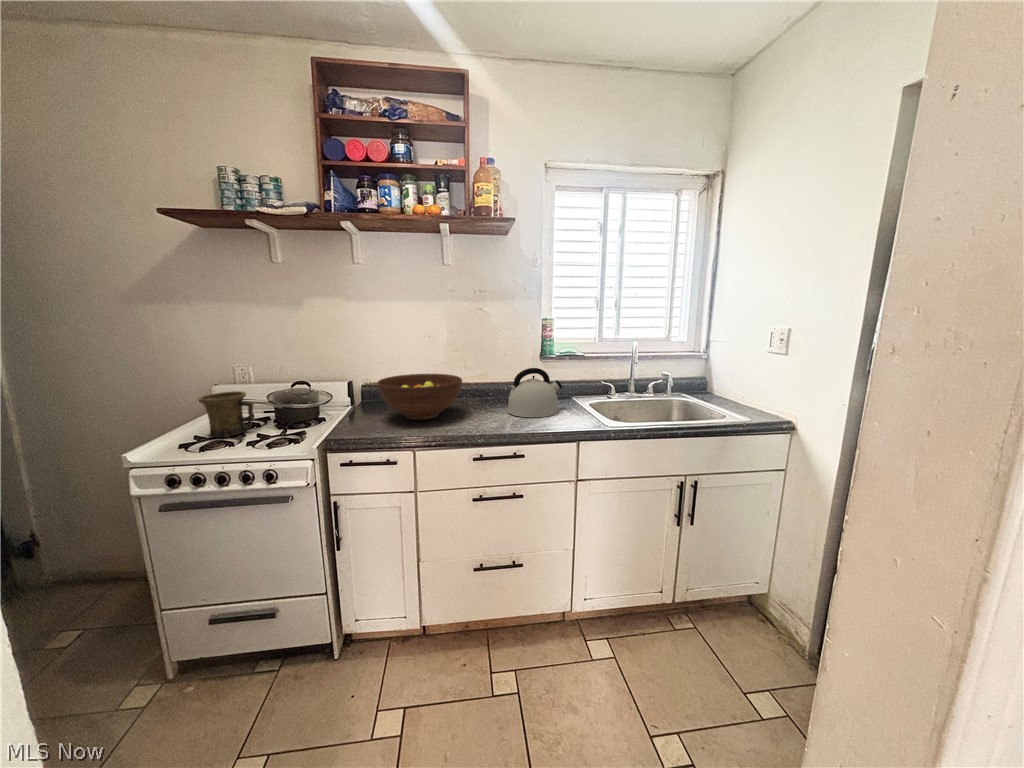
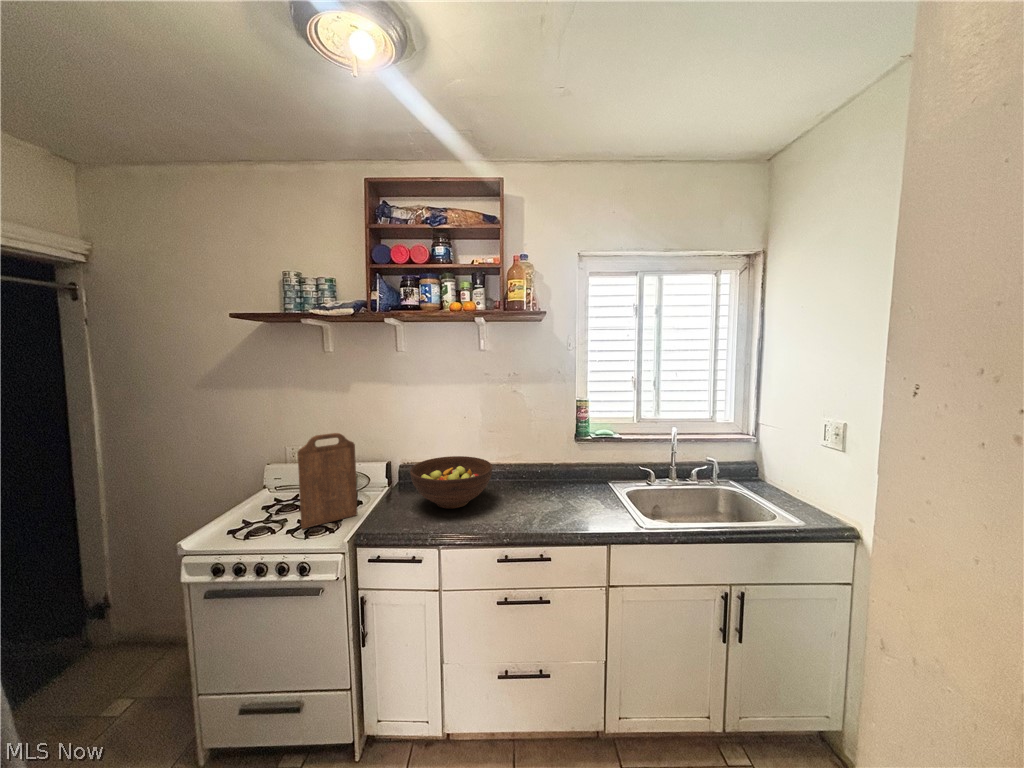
cutting board: none [252,340,323,440] -> present [298,433,357,529]
kettle: present [508,368,562,417] -> none [538,456,595,510]
mug: present [198,391,254,437] -> none [249,476,297,523]

